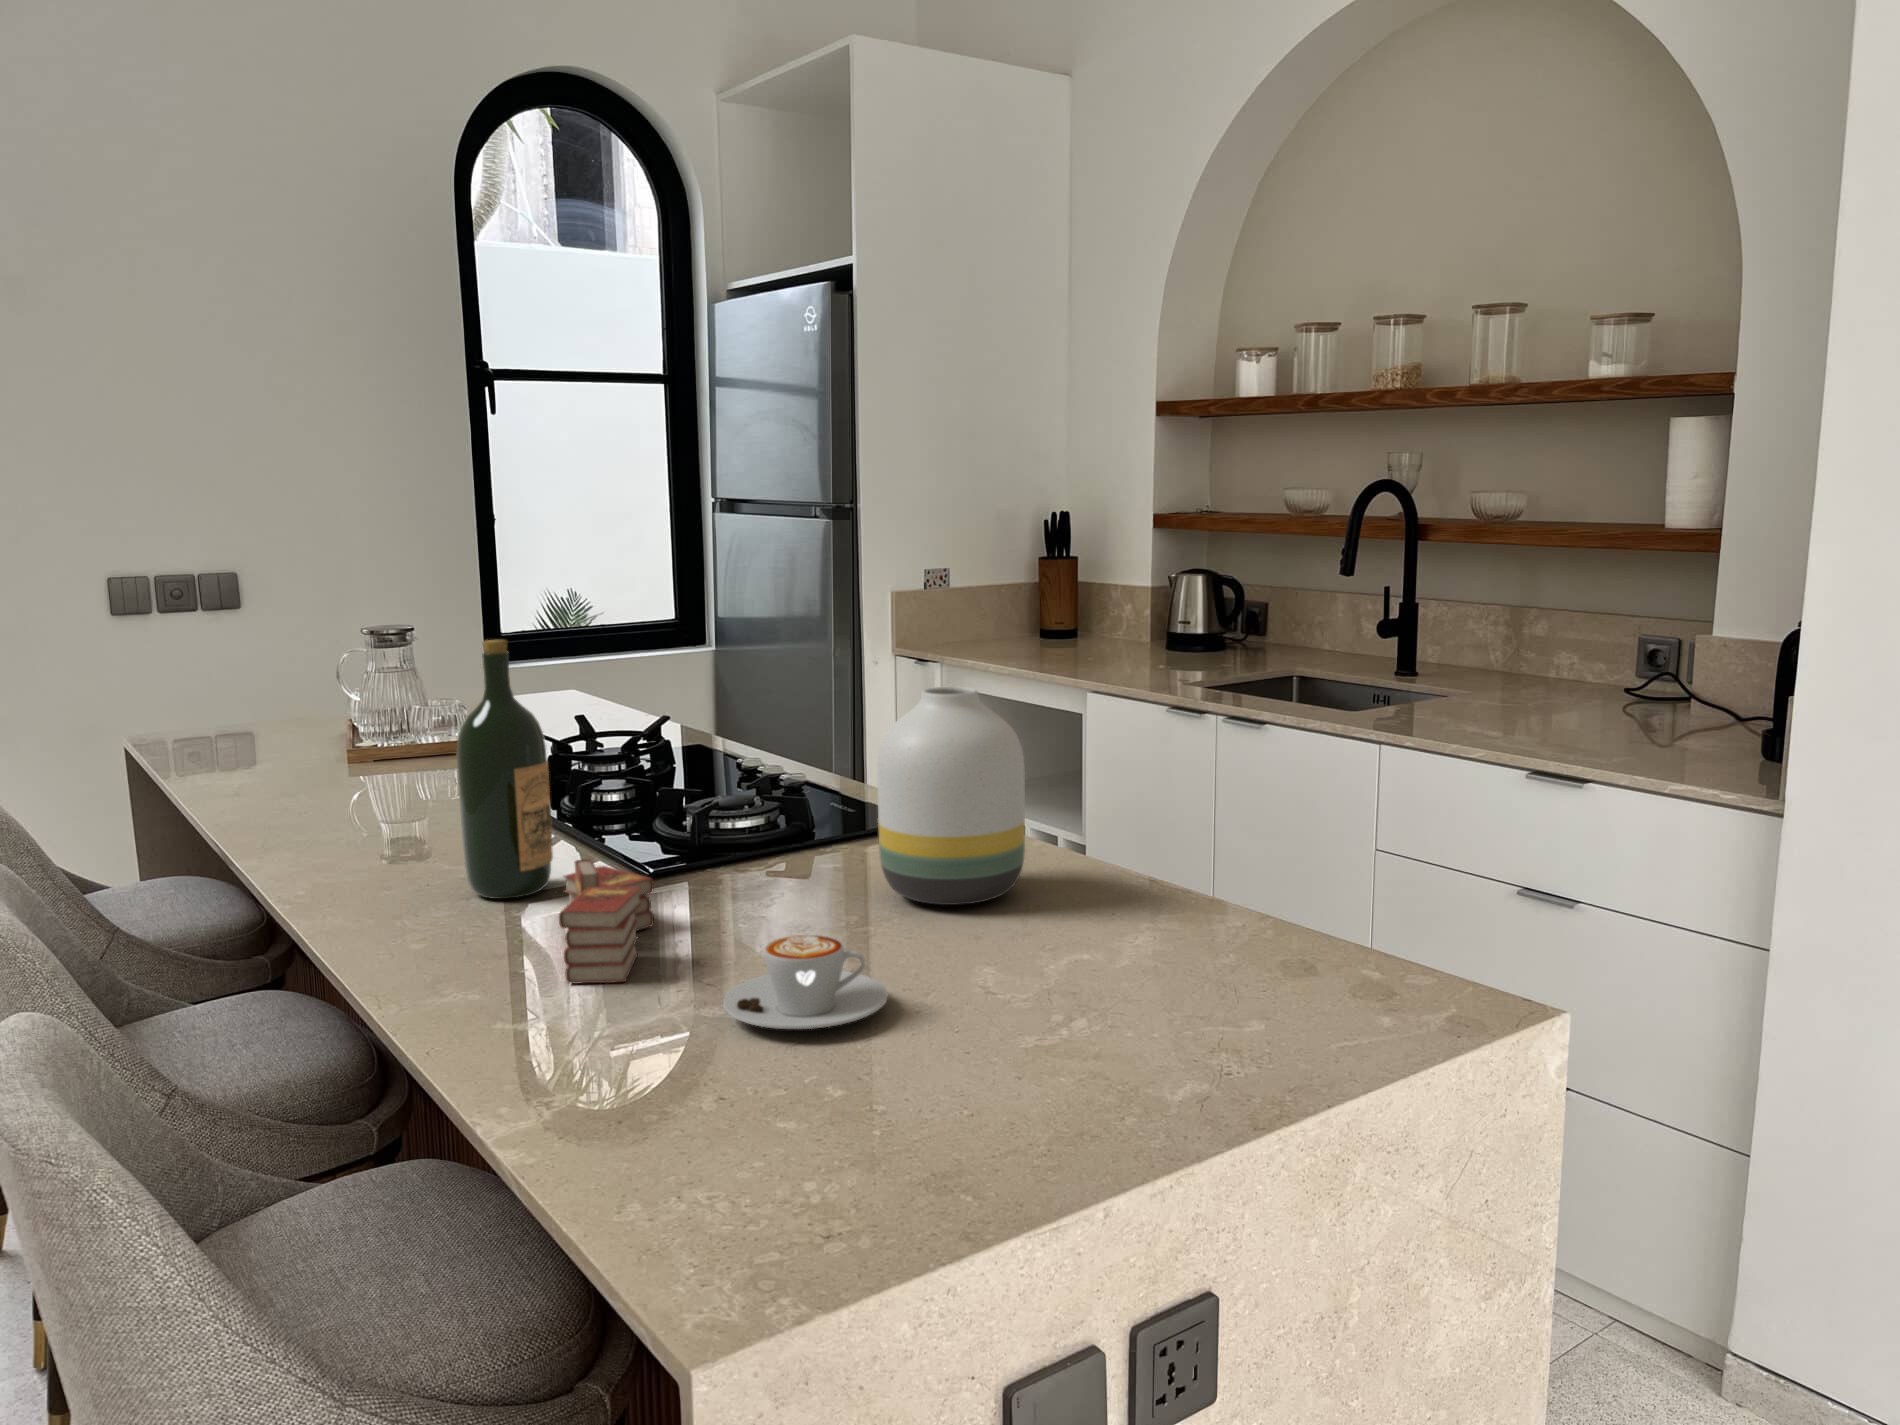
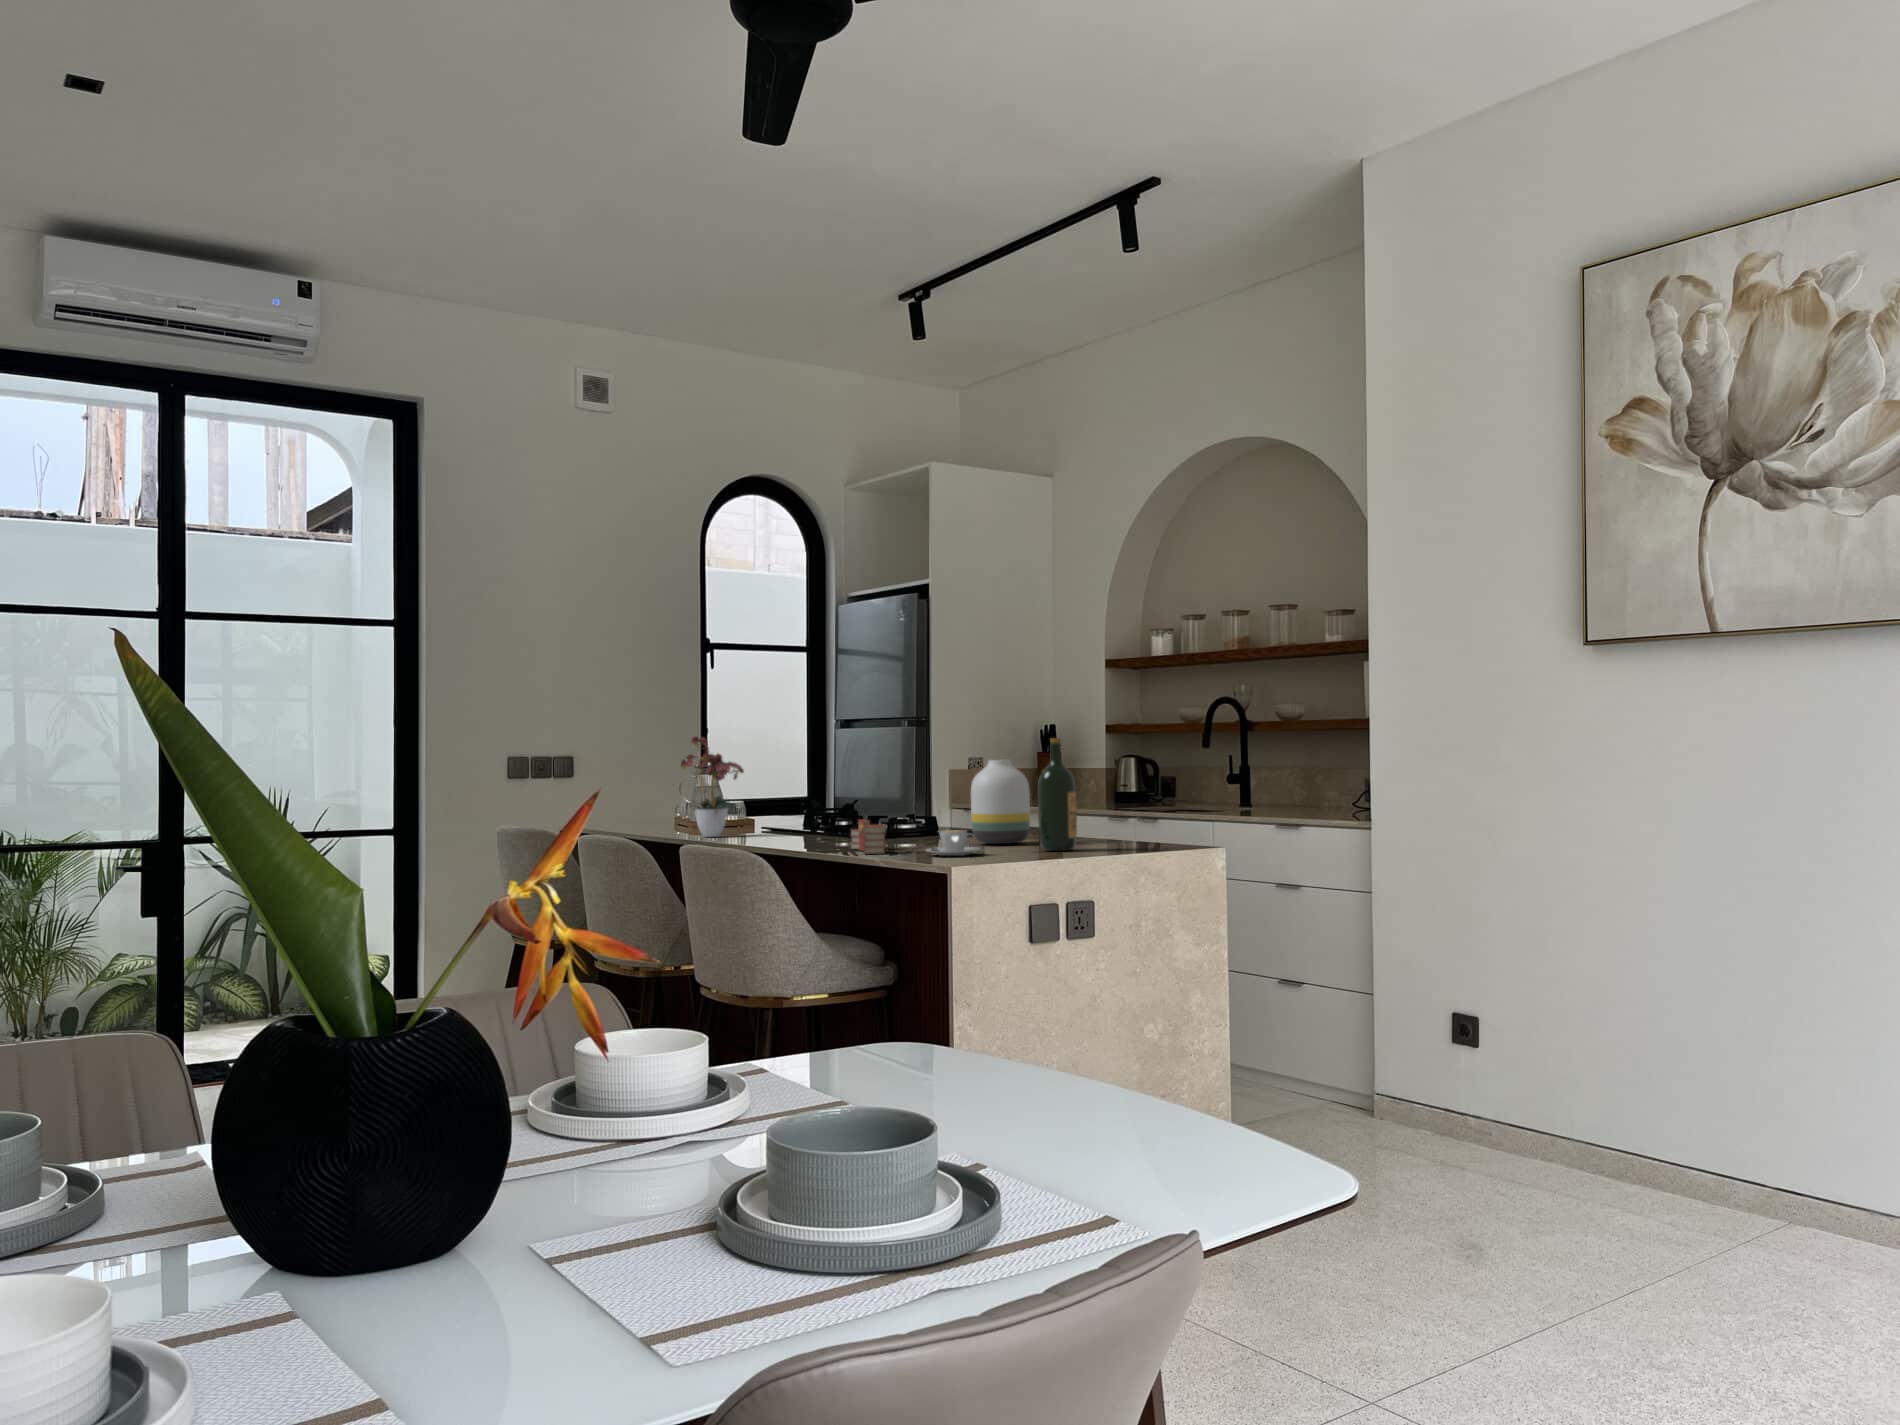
flower arrangement: none [265,570,423,799] -> present [681,736,744,837]
wine bottle: present [457,640,553,899] -> present [1038,738,1077,851]

